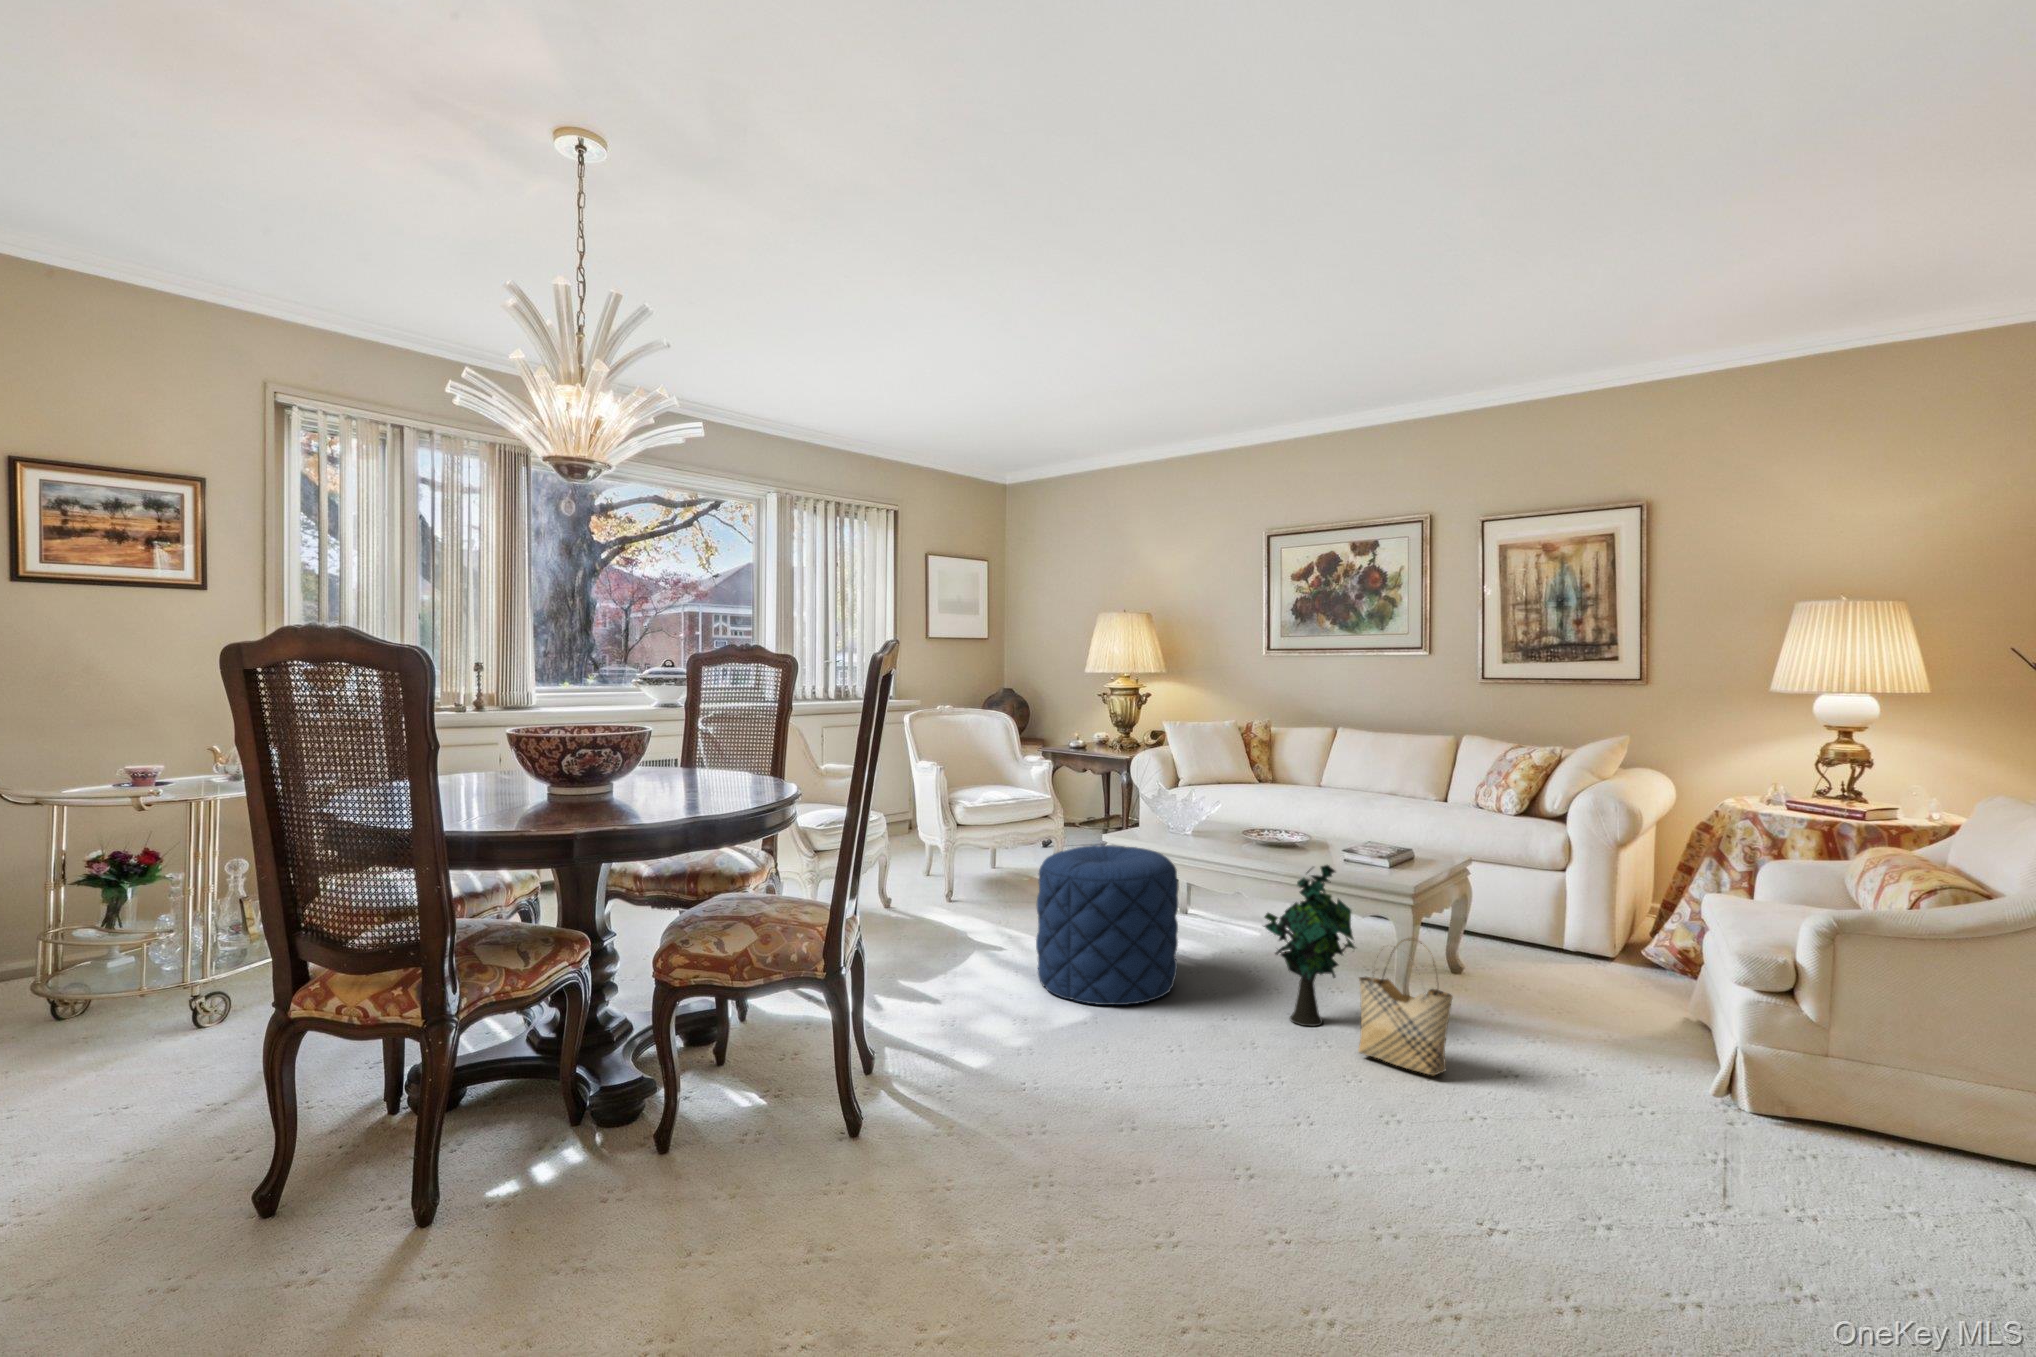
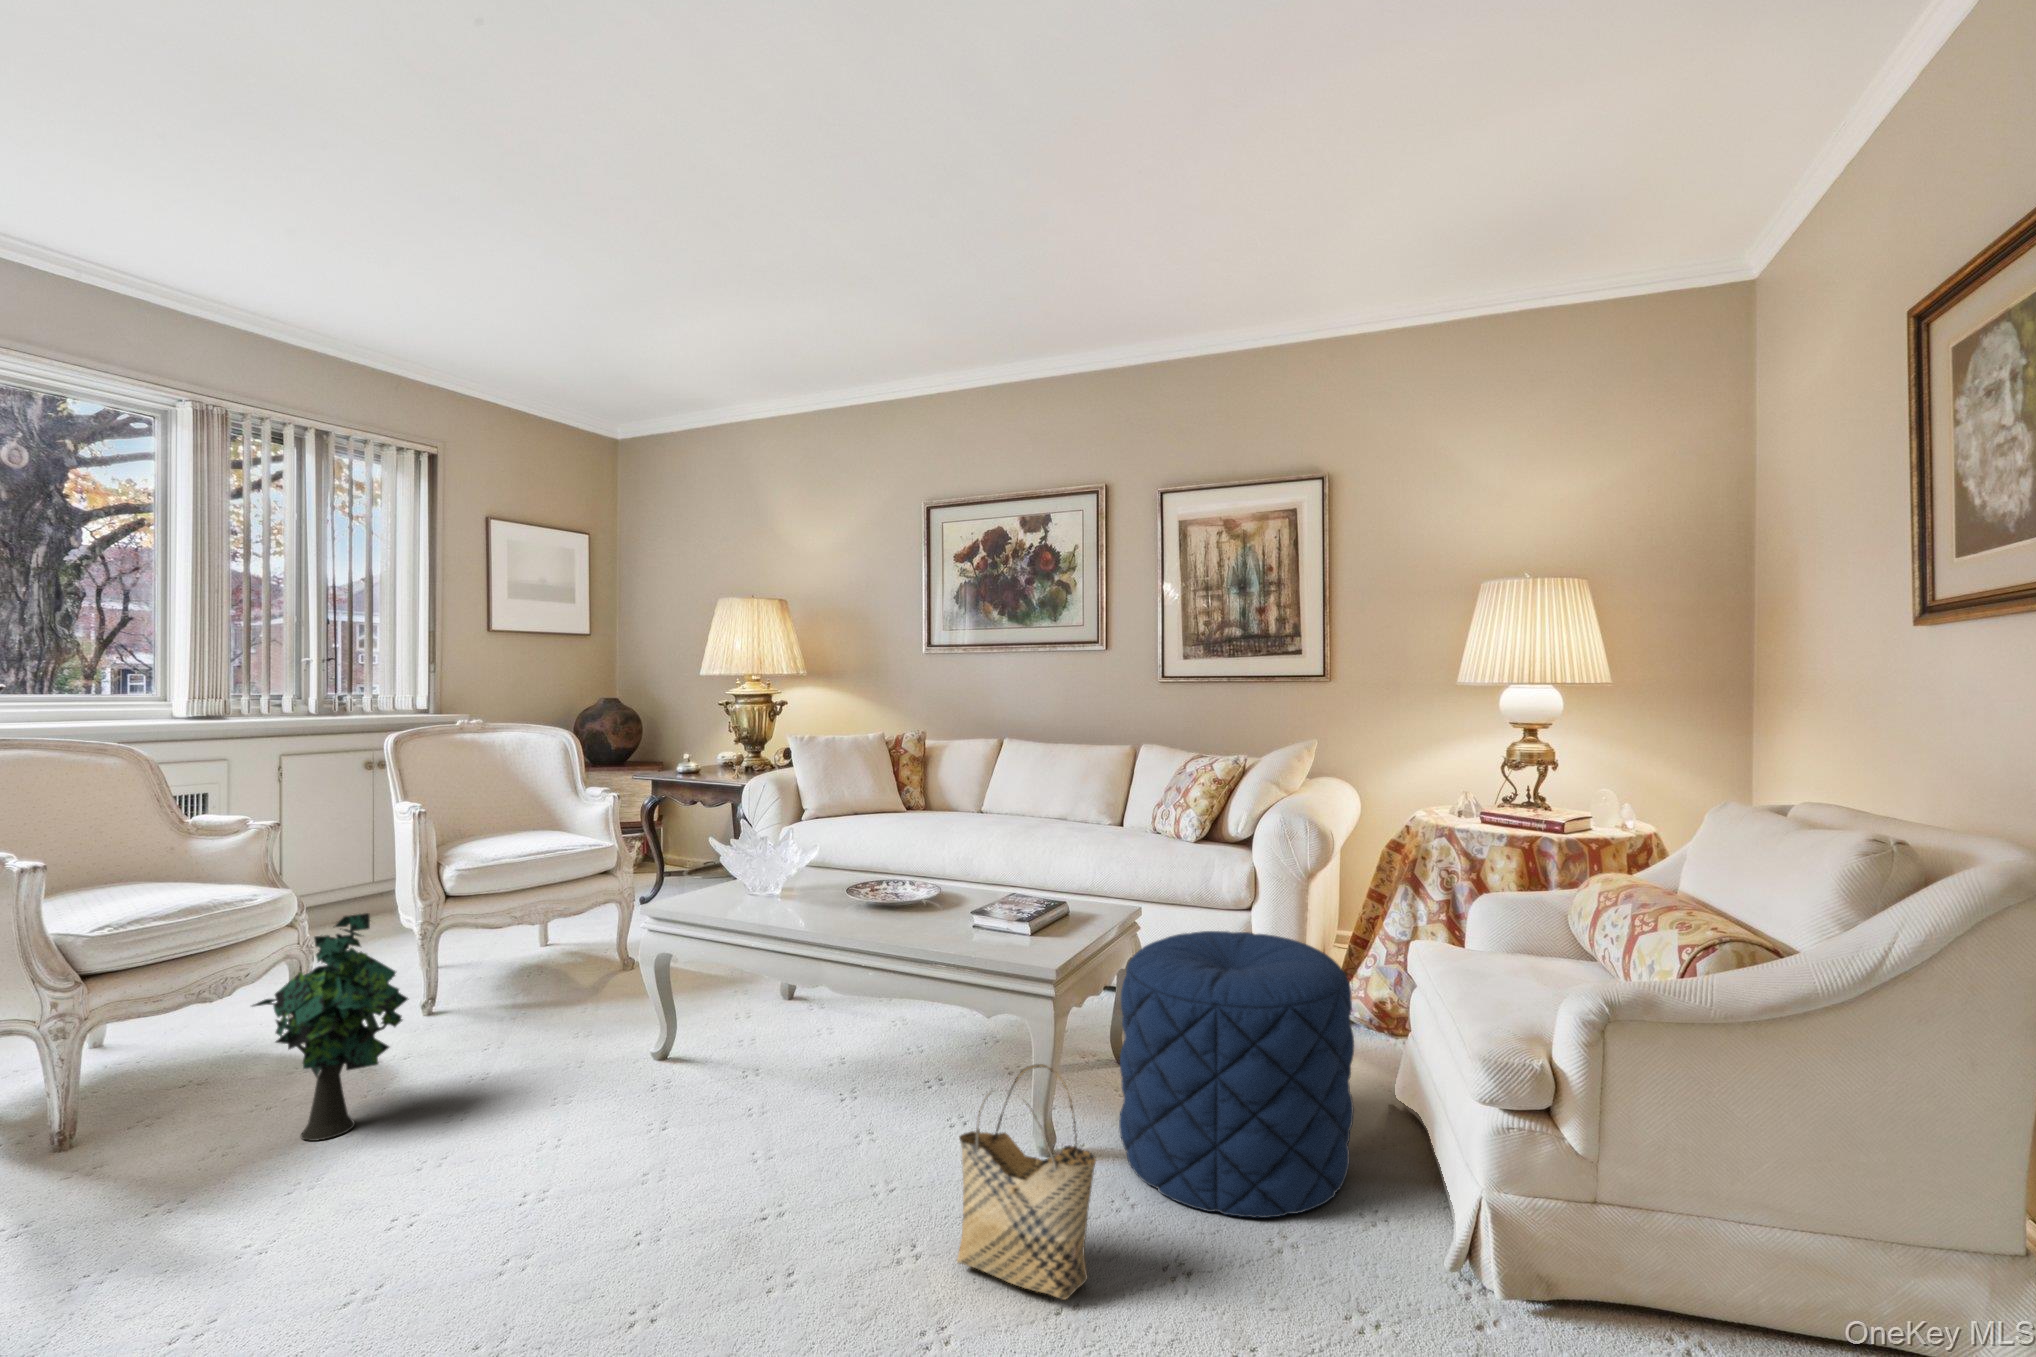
pouf: present [1036,845,1178,1005] -> present [1119,931,1354,1218]
decorative plant: present [1264,865,1355,1026] -> present [252,913,408,1141]

